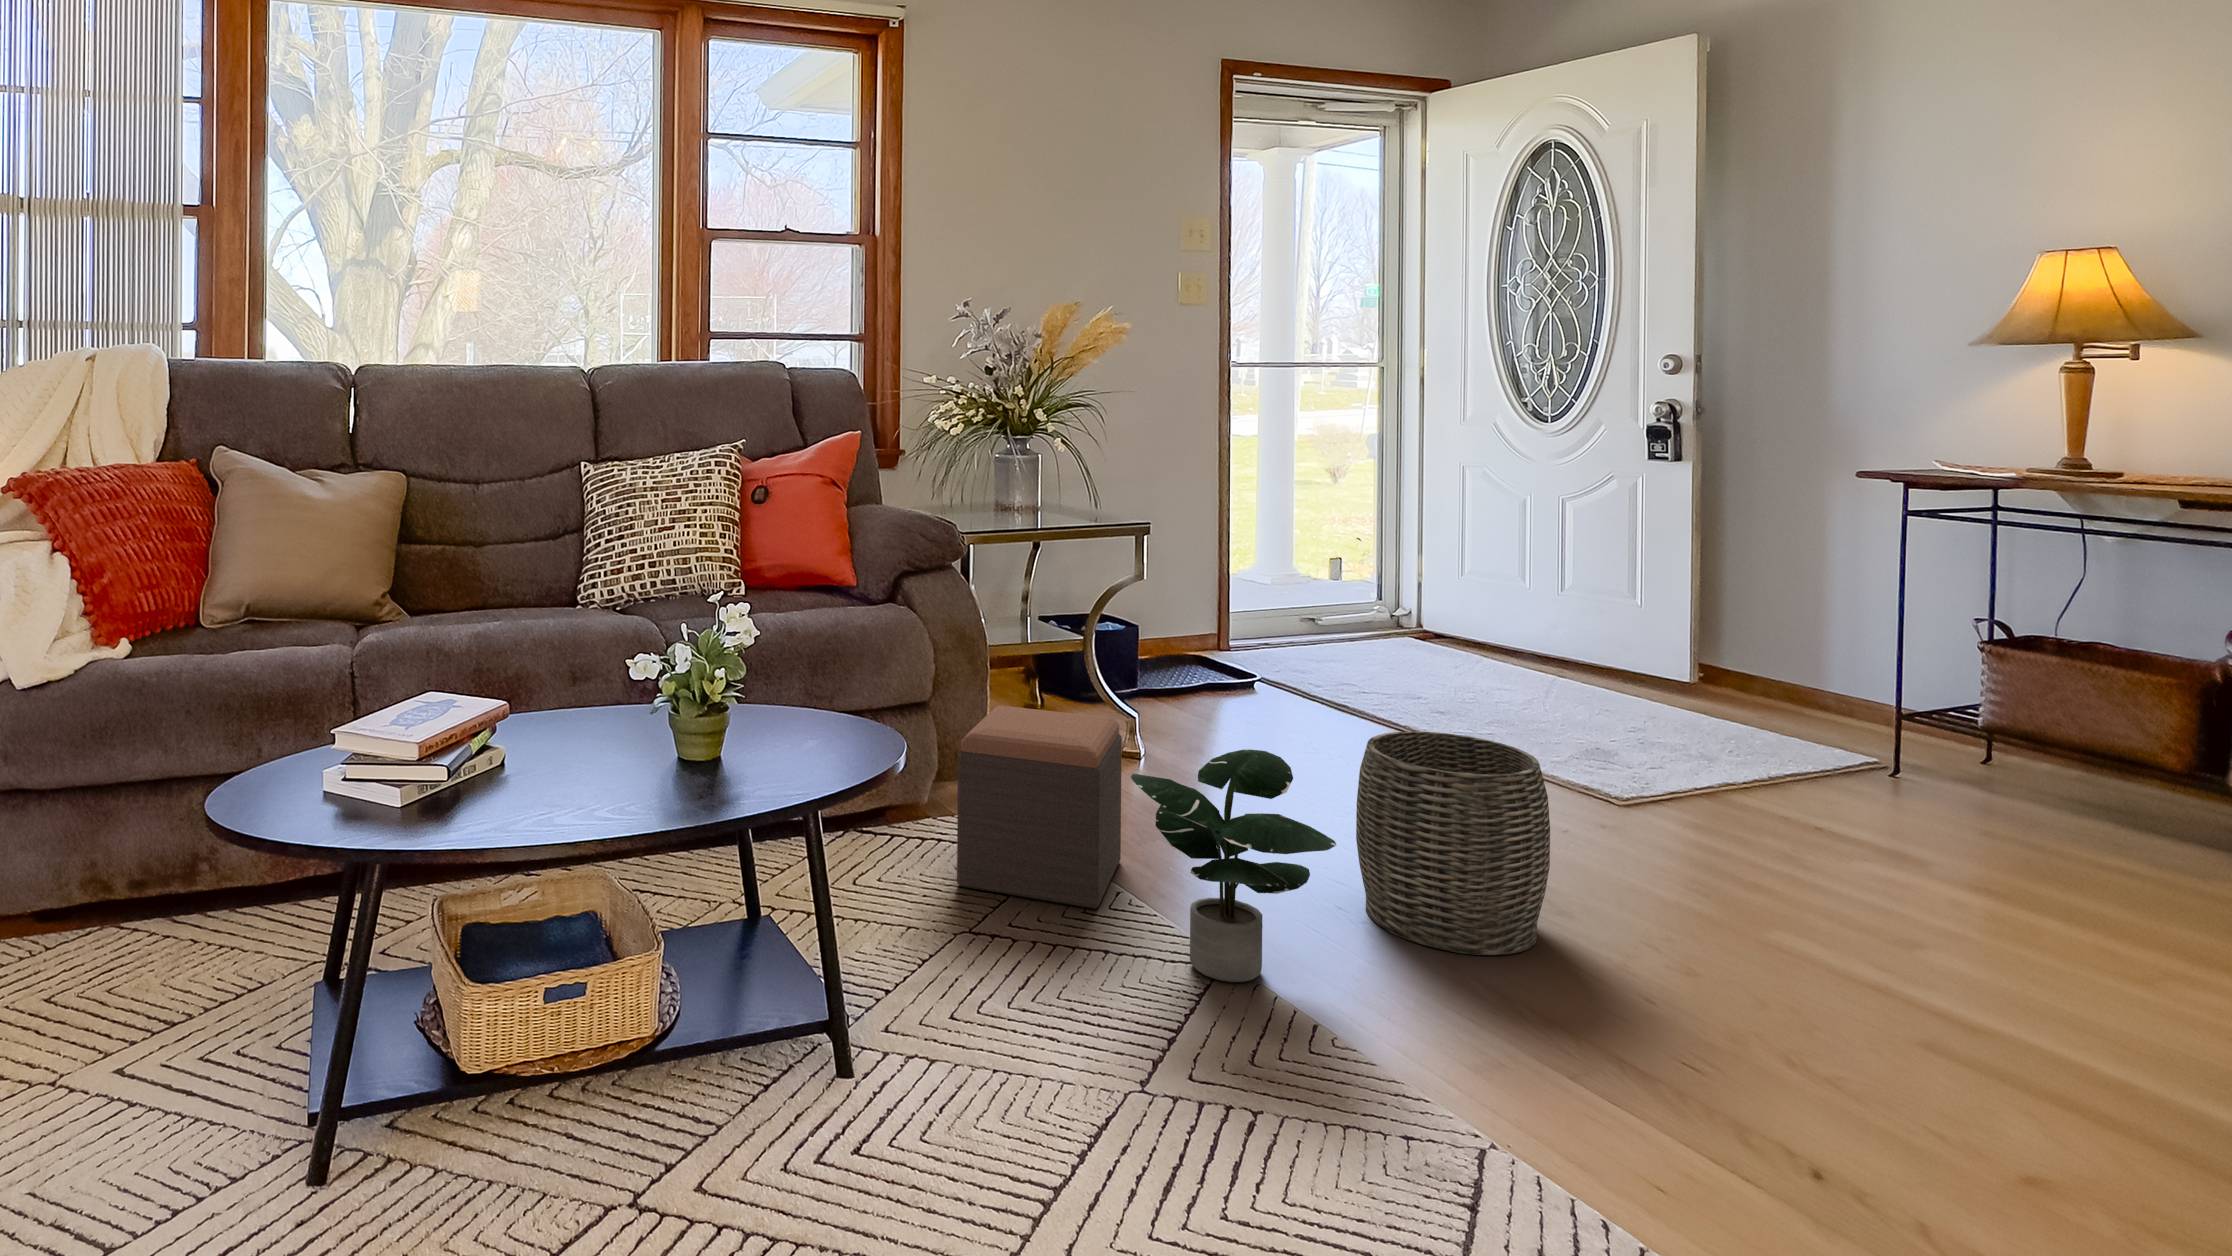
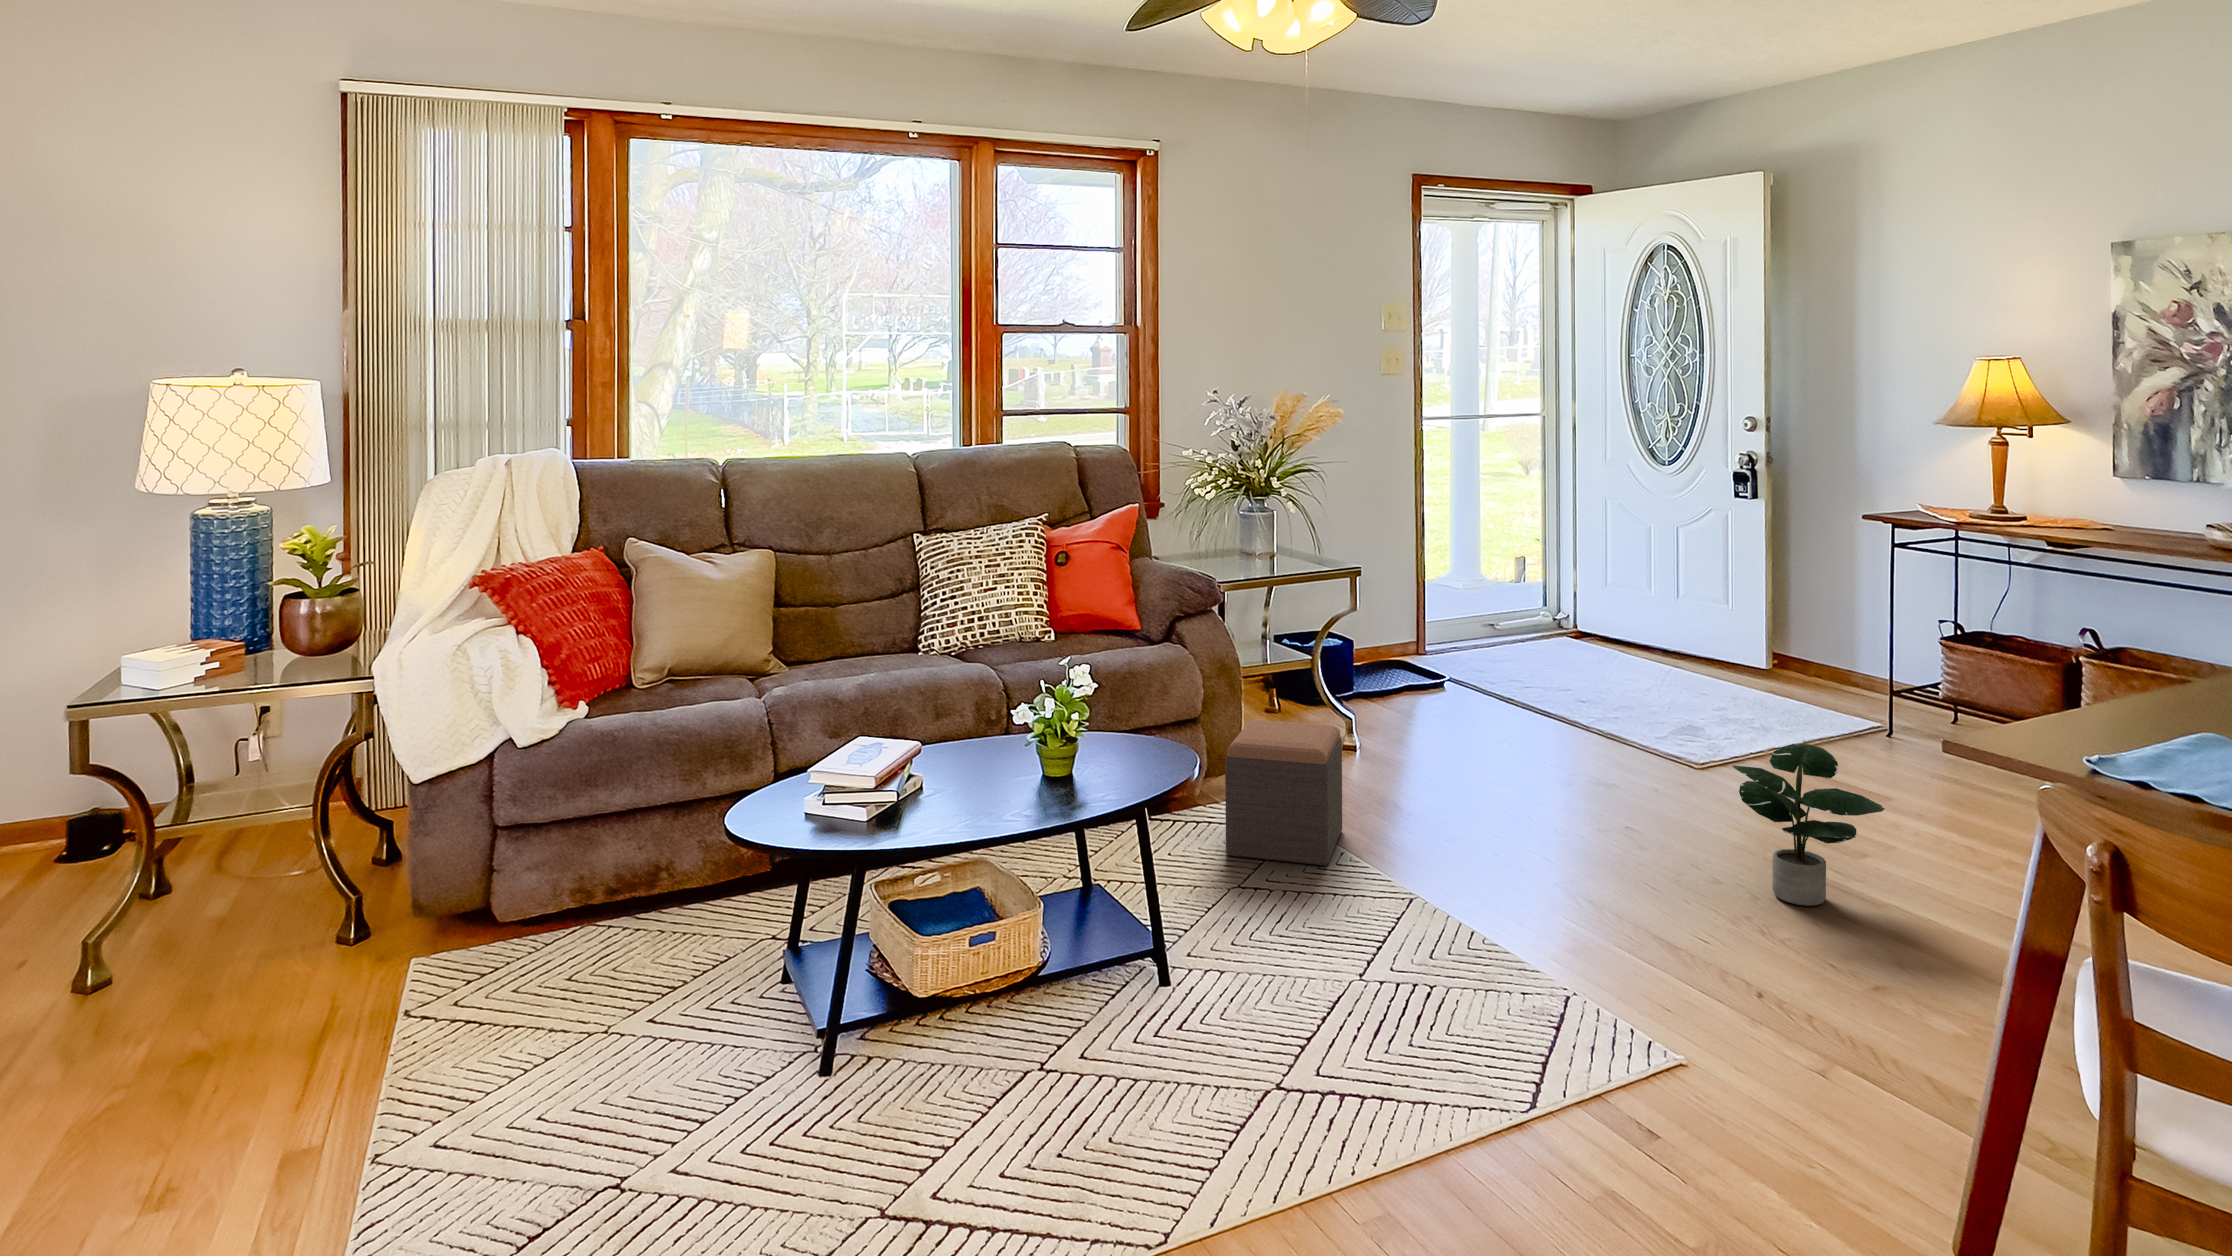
woven basket: present [1356,731,1550,955] -> none [1505,726,1631,880]
potted plant: present [1130,749,1336,982] -> present [1732,743,1885,906]

